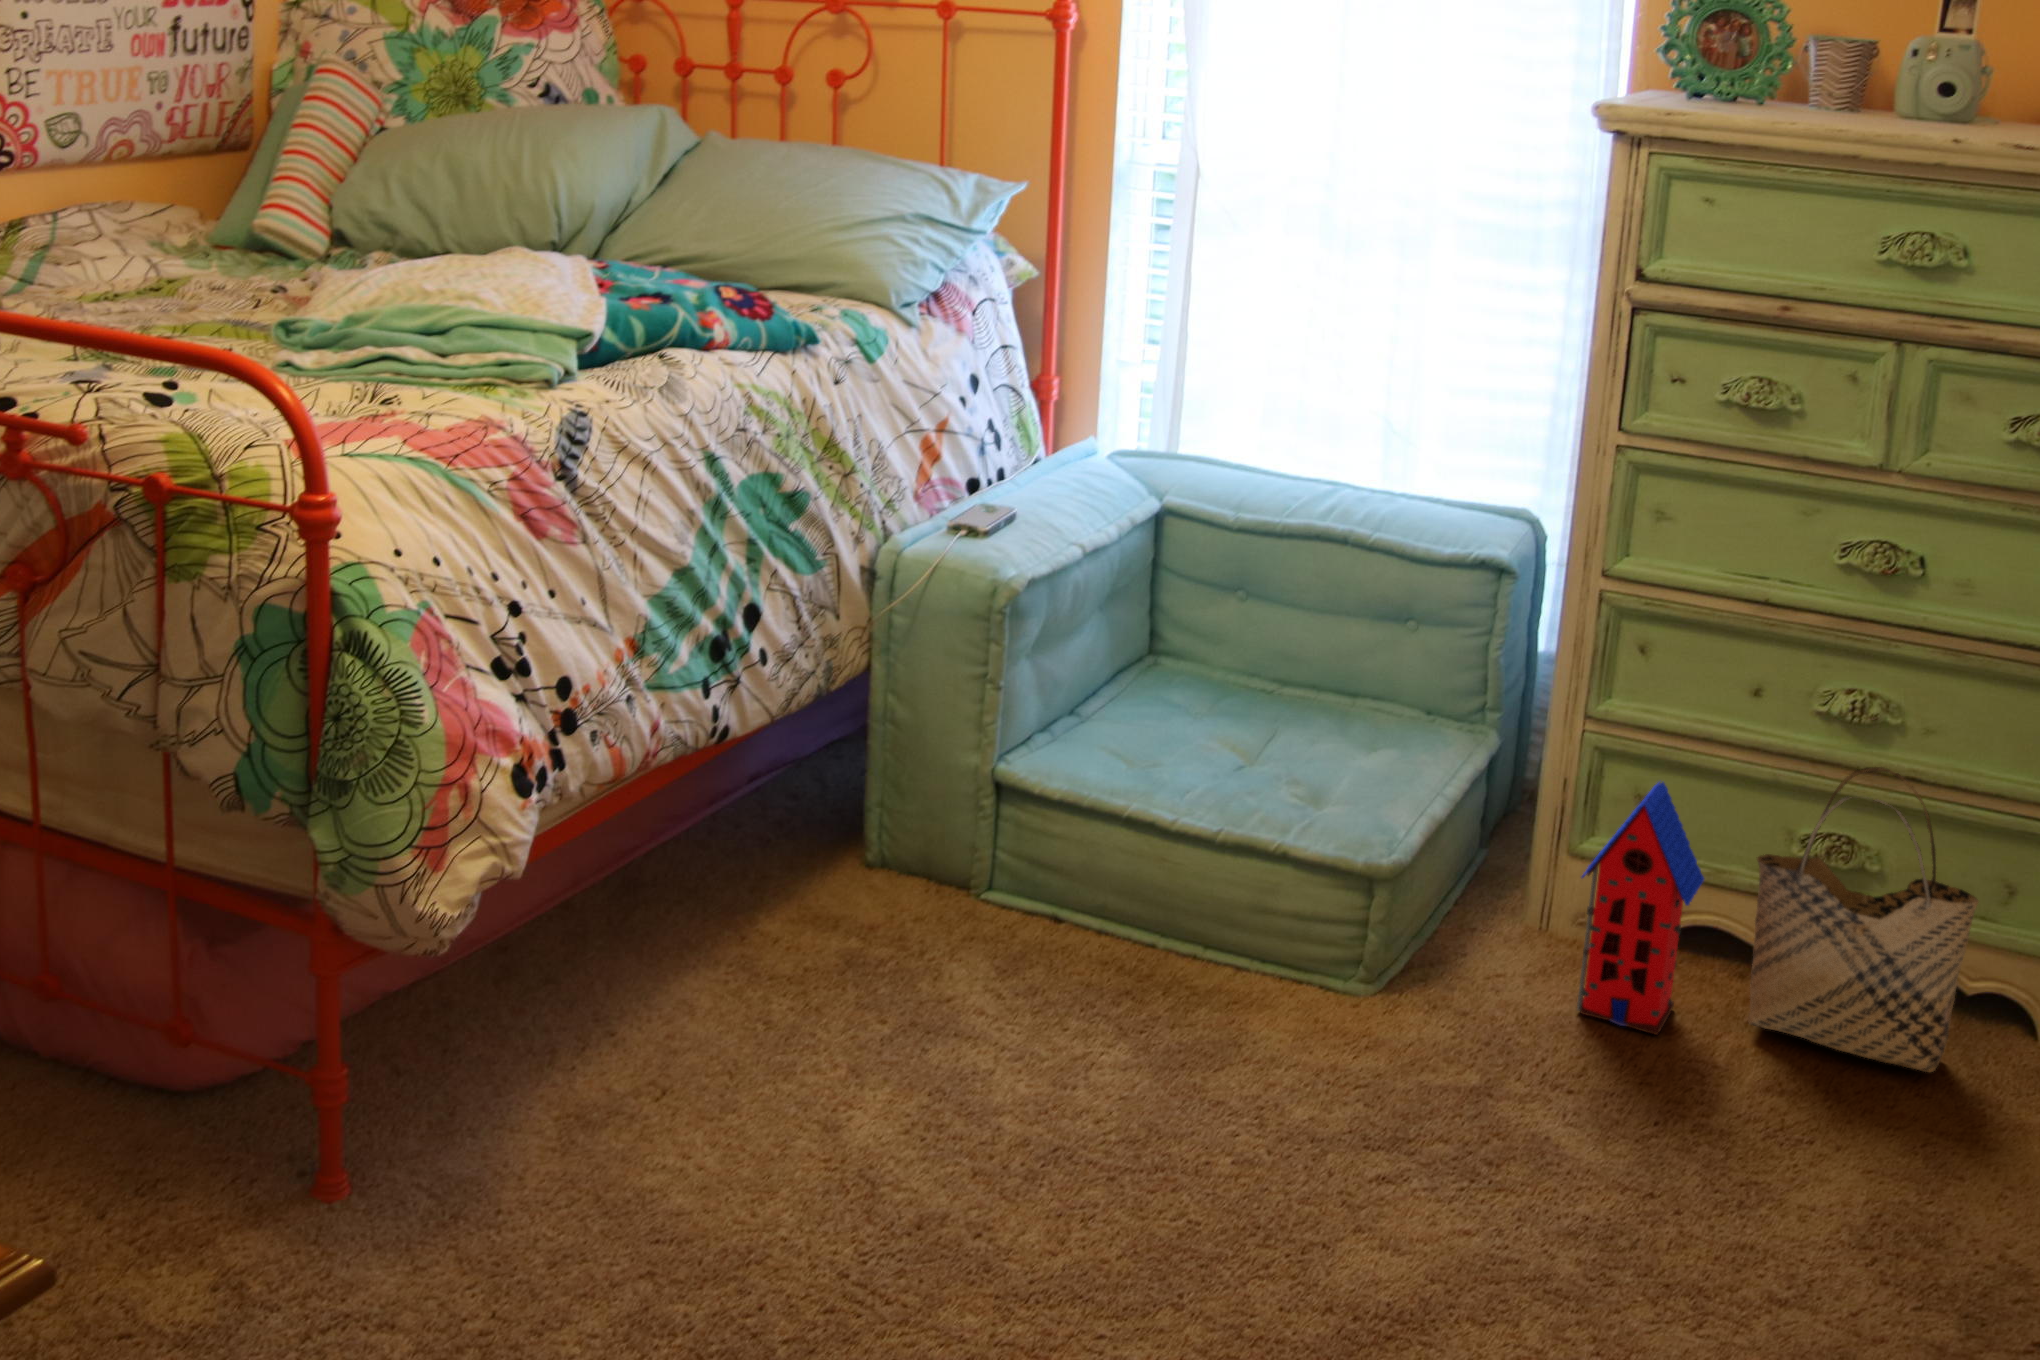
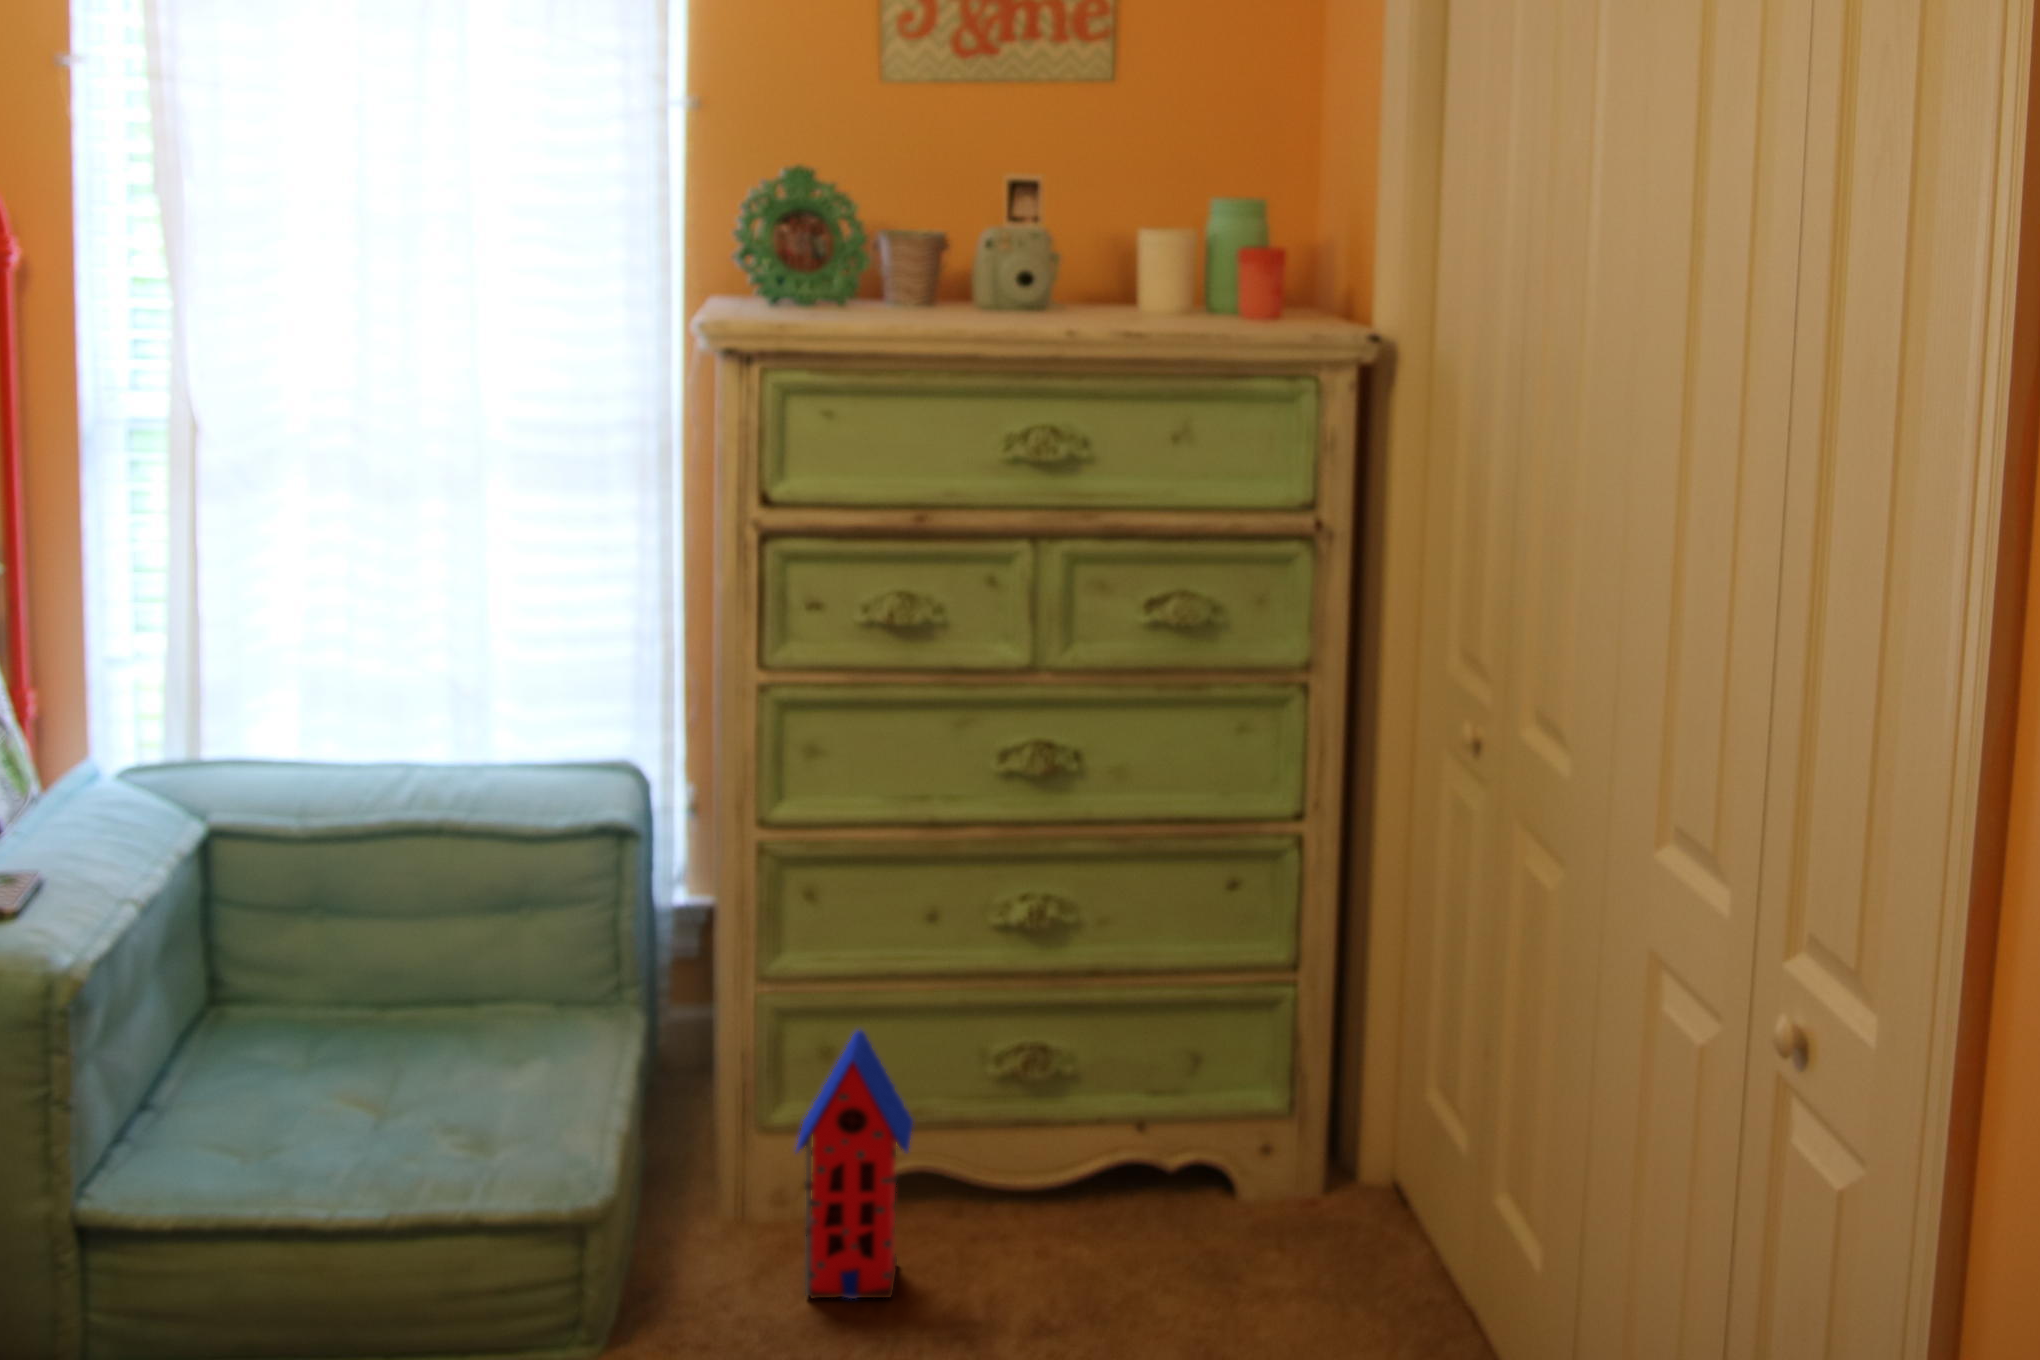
woven basket: present [1748,767,1979,1072] -> none [960,963,1166,1258]

